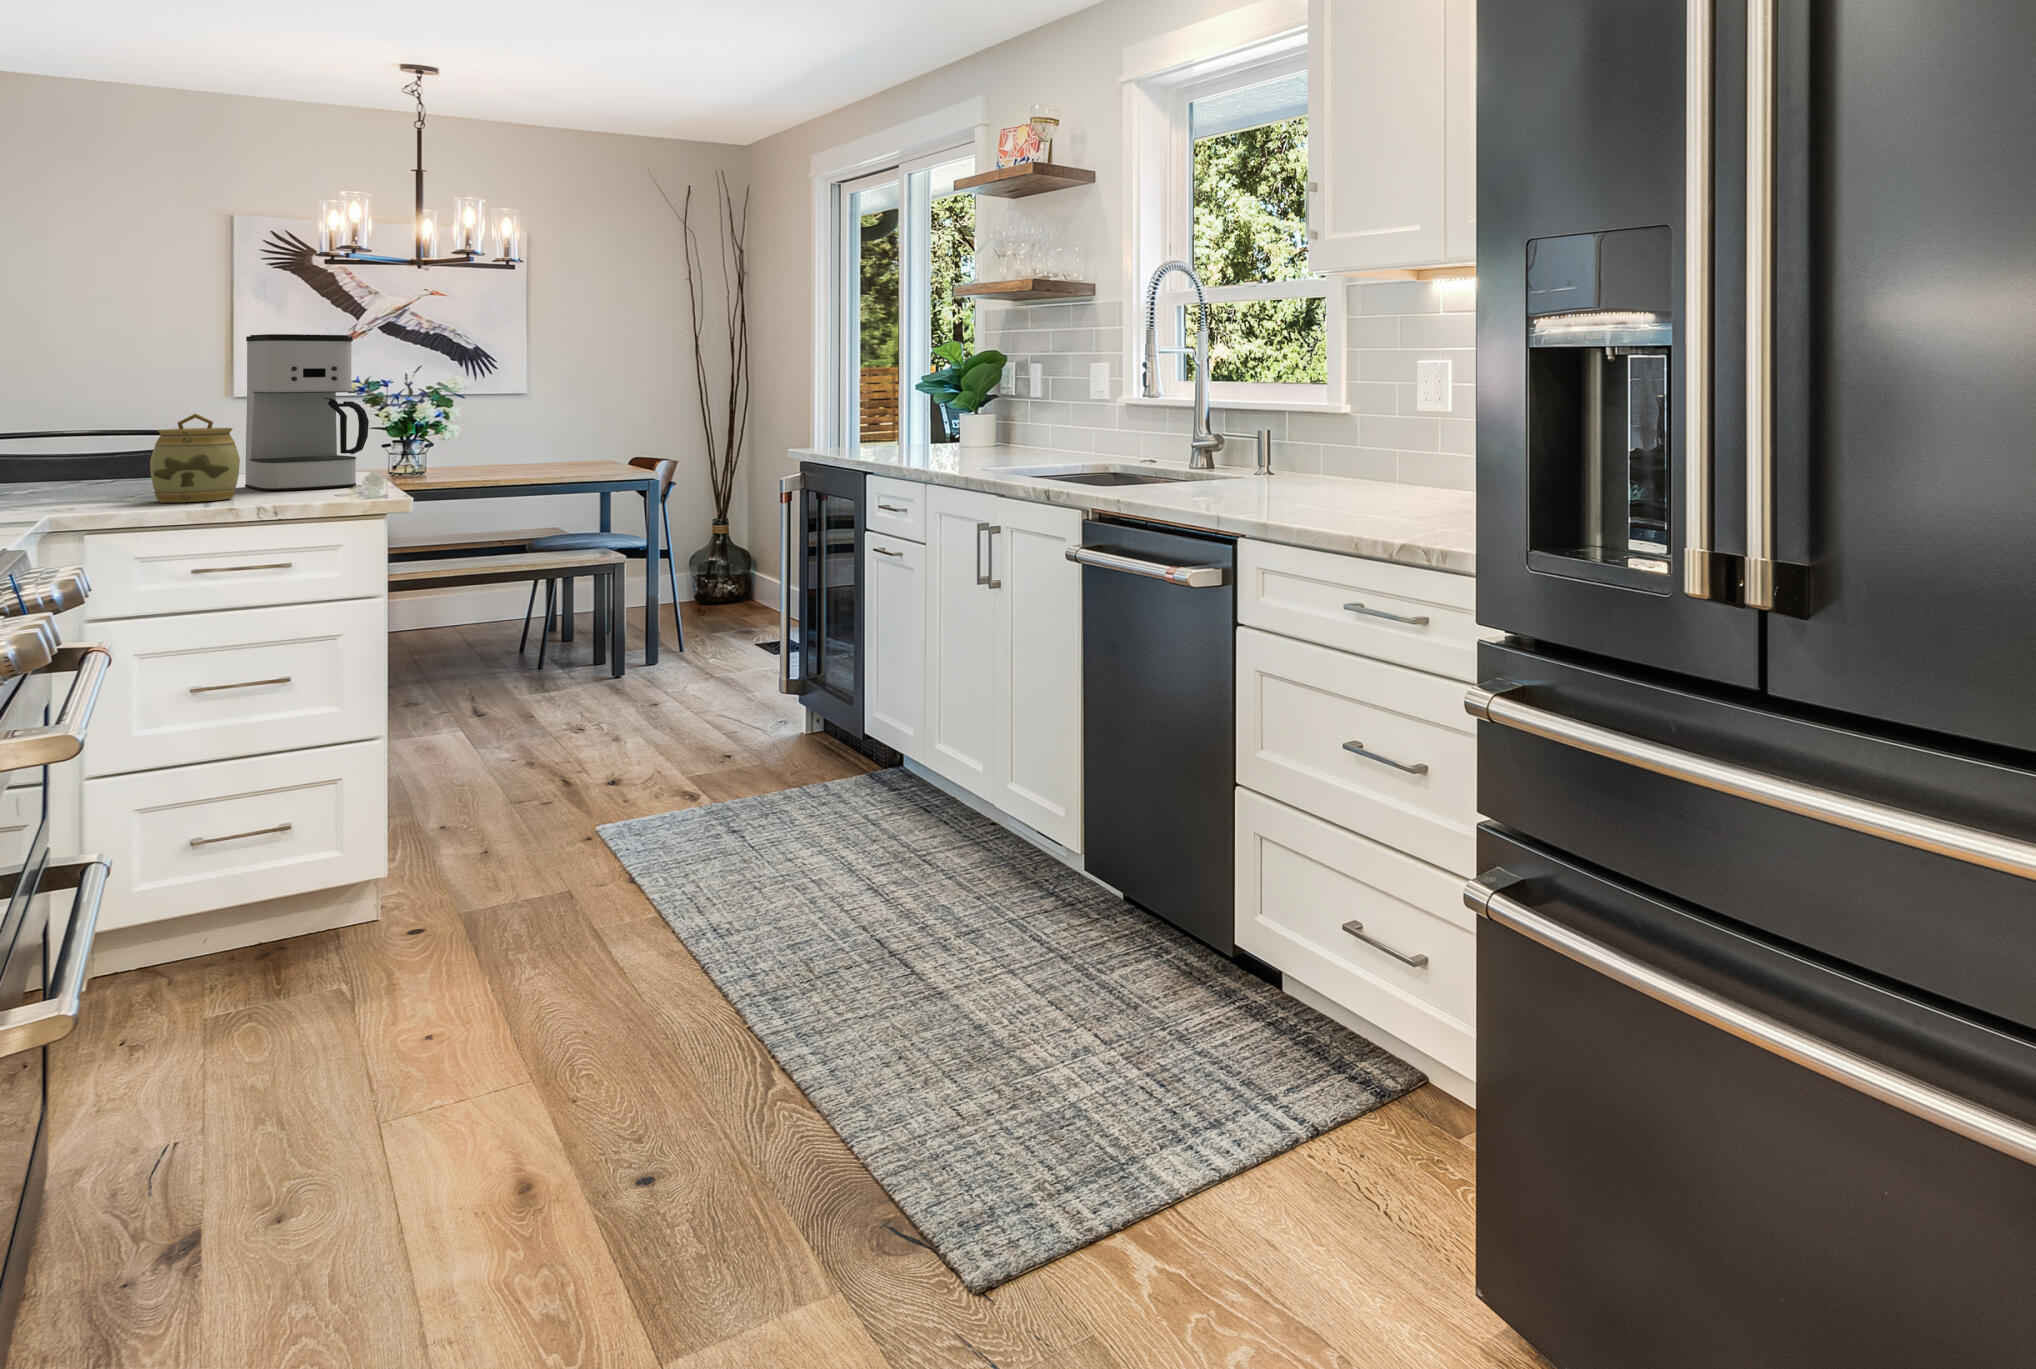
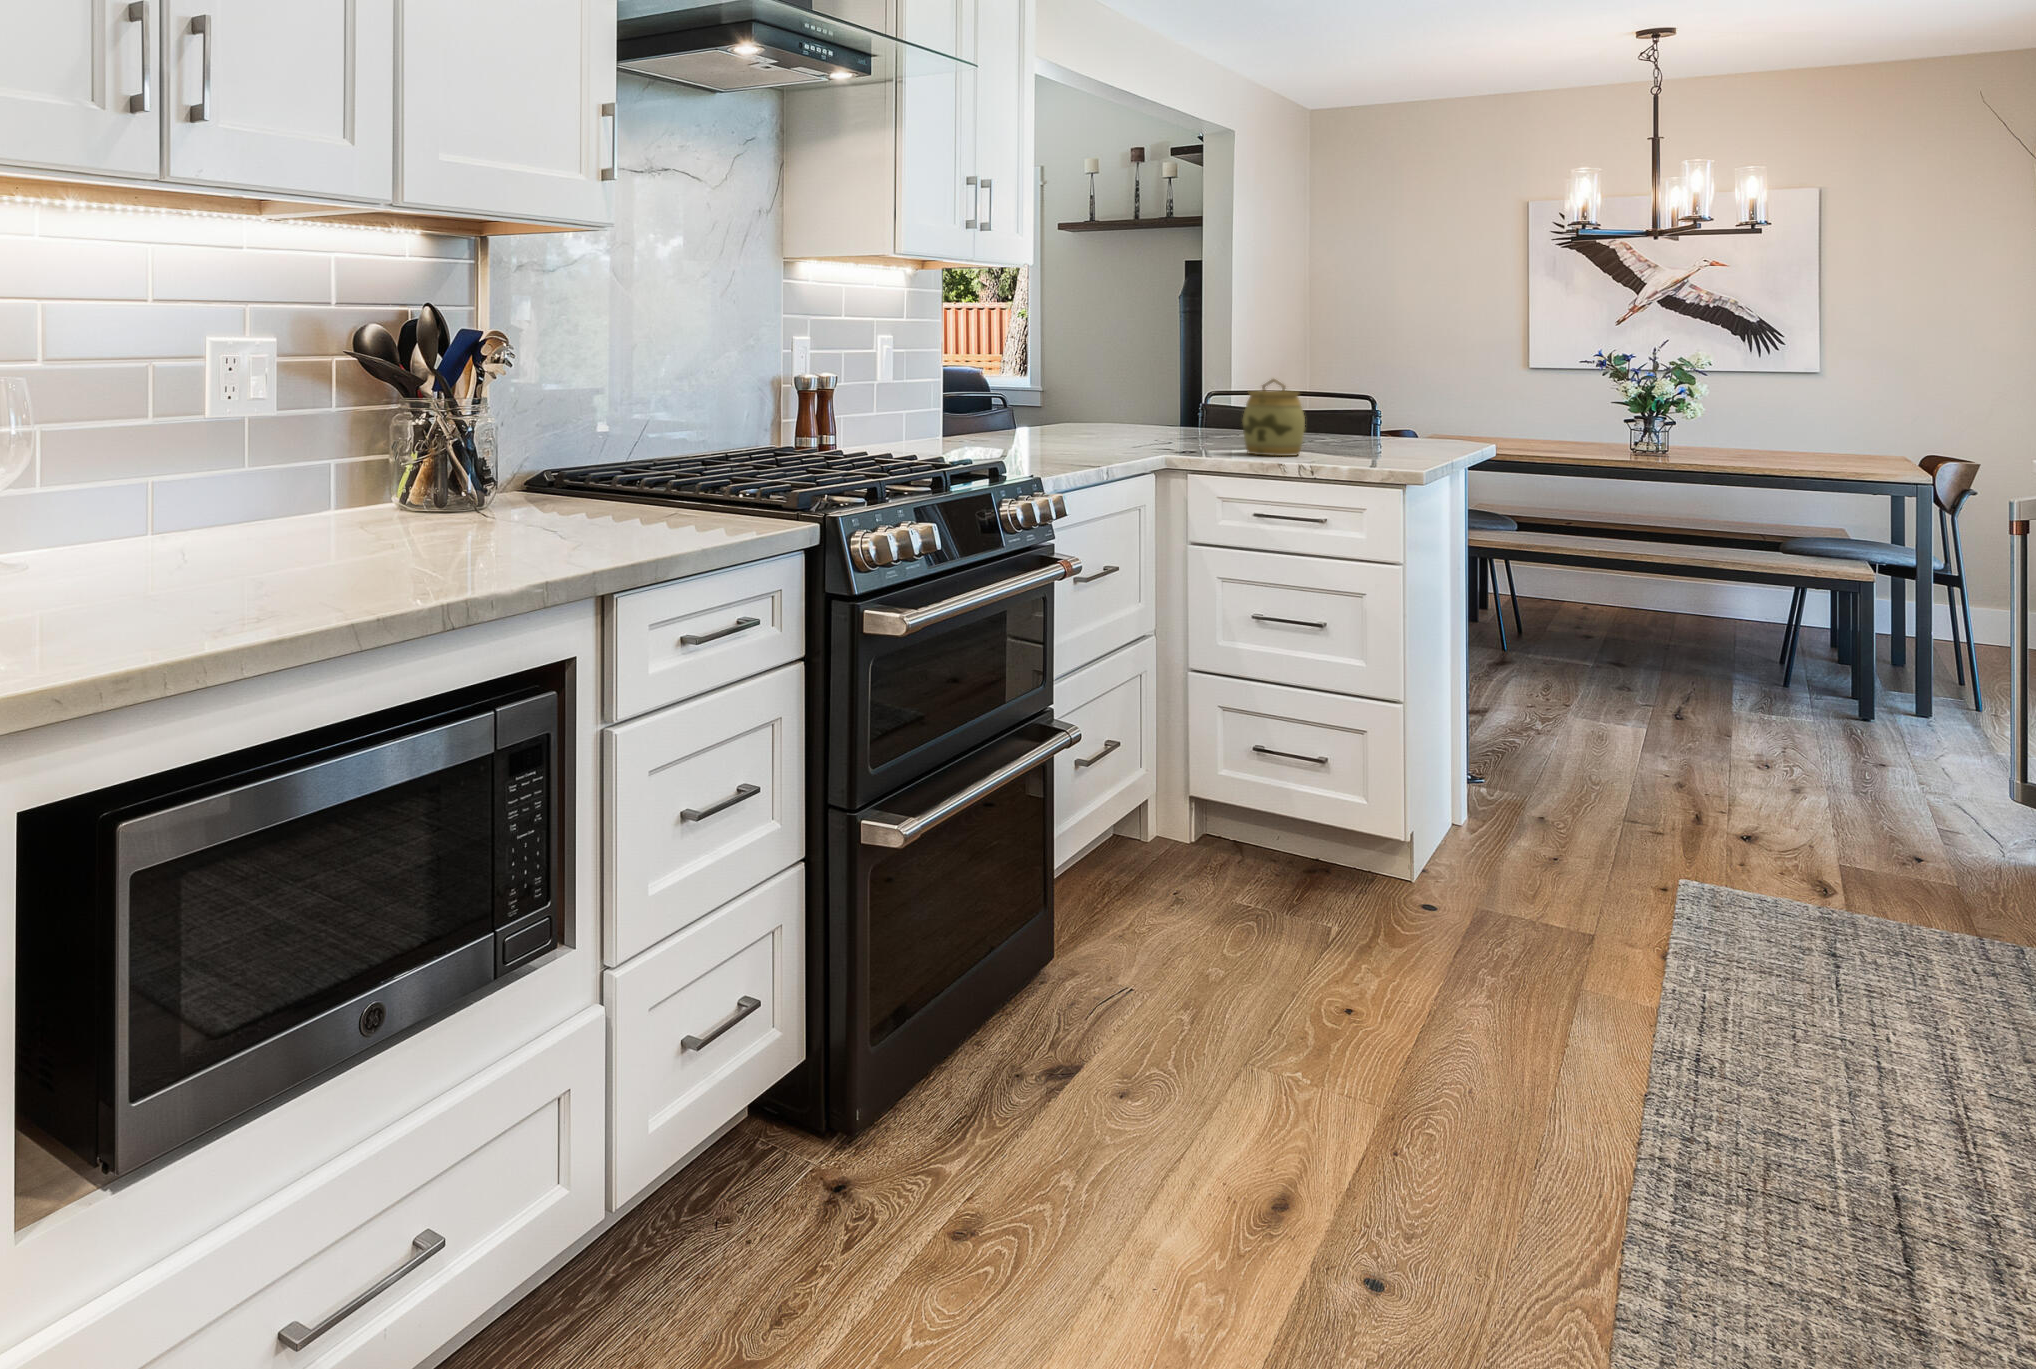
coffee maker: present [245,334,369,491] -> none [1339,306,1433,454]

